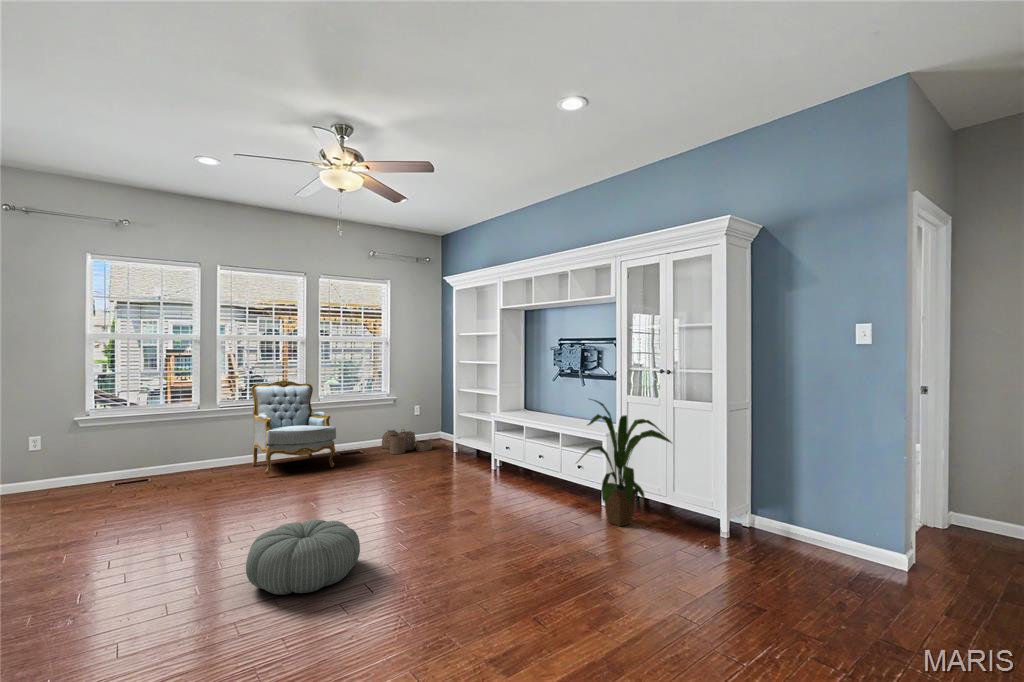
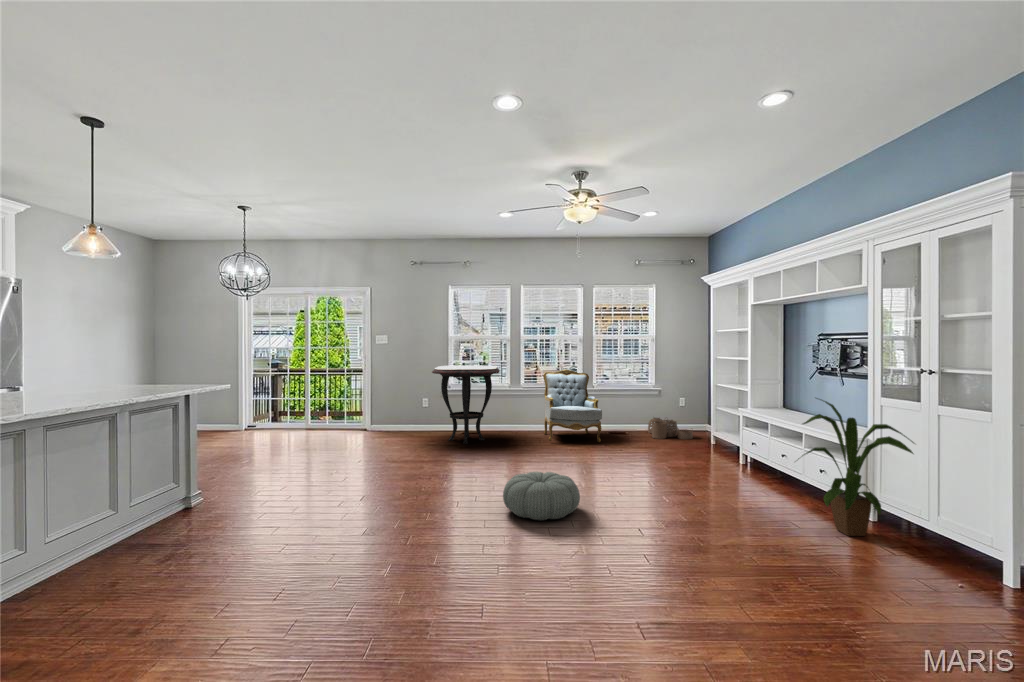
side table: none [63,379,189,498] -> present [432,365,499,444]

